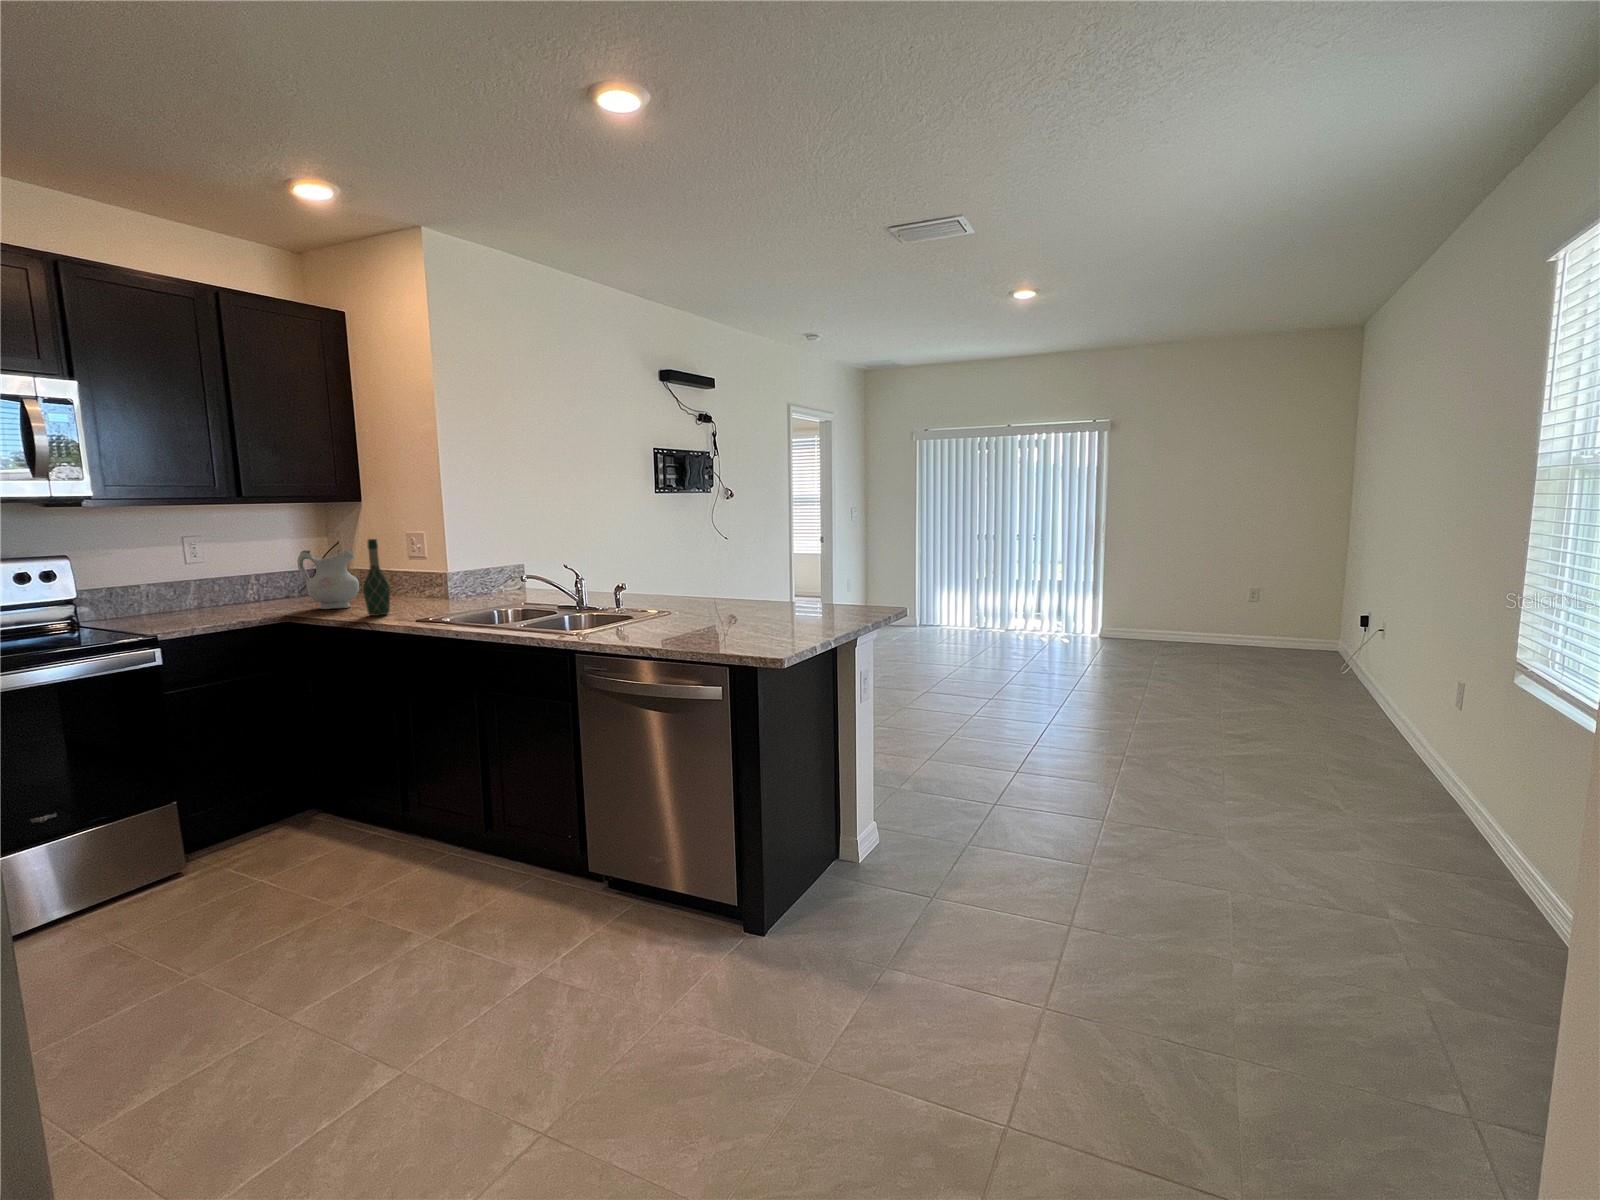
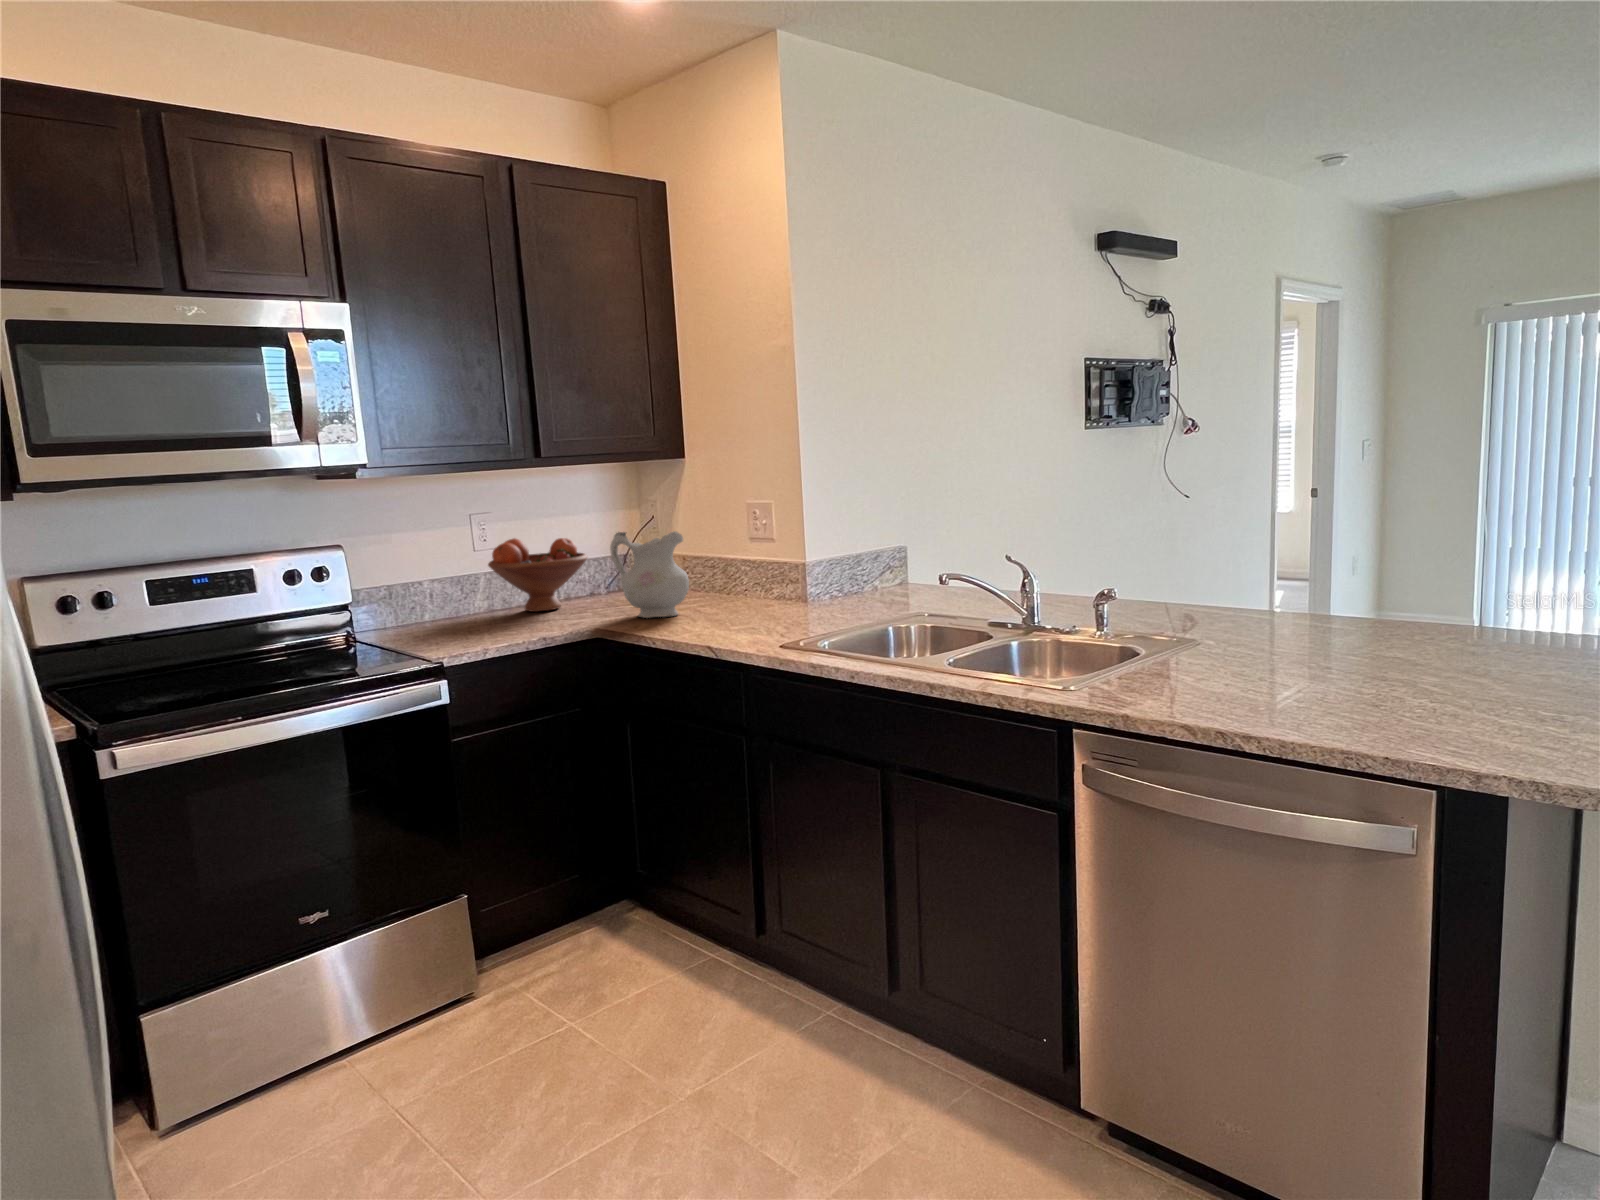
wine bottle: present [363,539,390,616] -> none [701,515,738,633]
fruit bowl: none [197,555,282,607] -> present [488,538,587,612]

